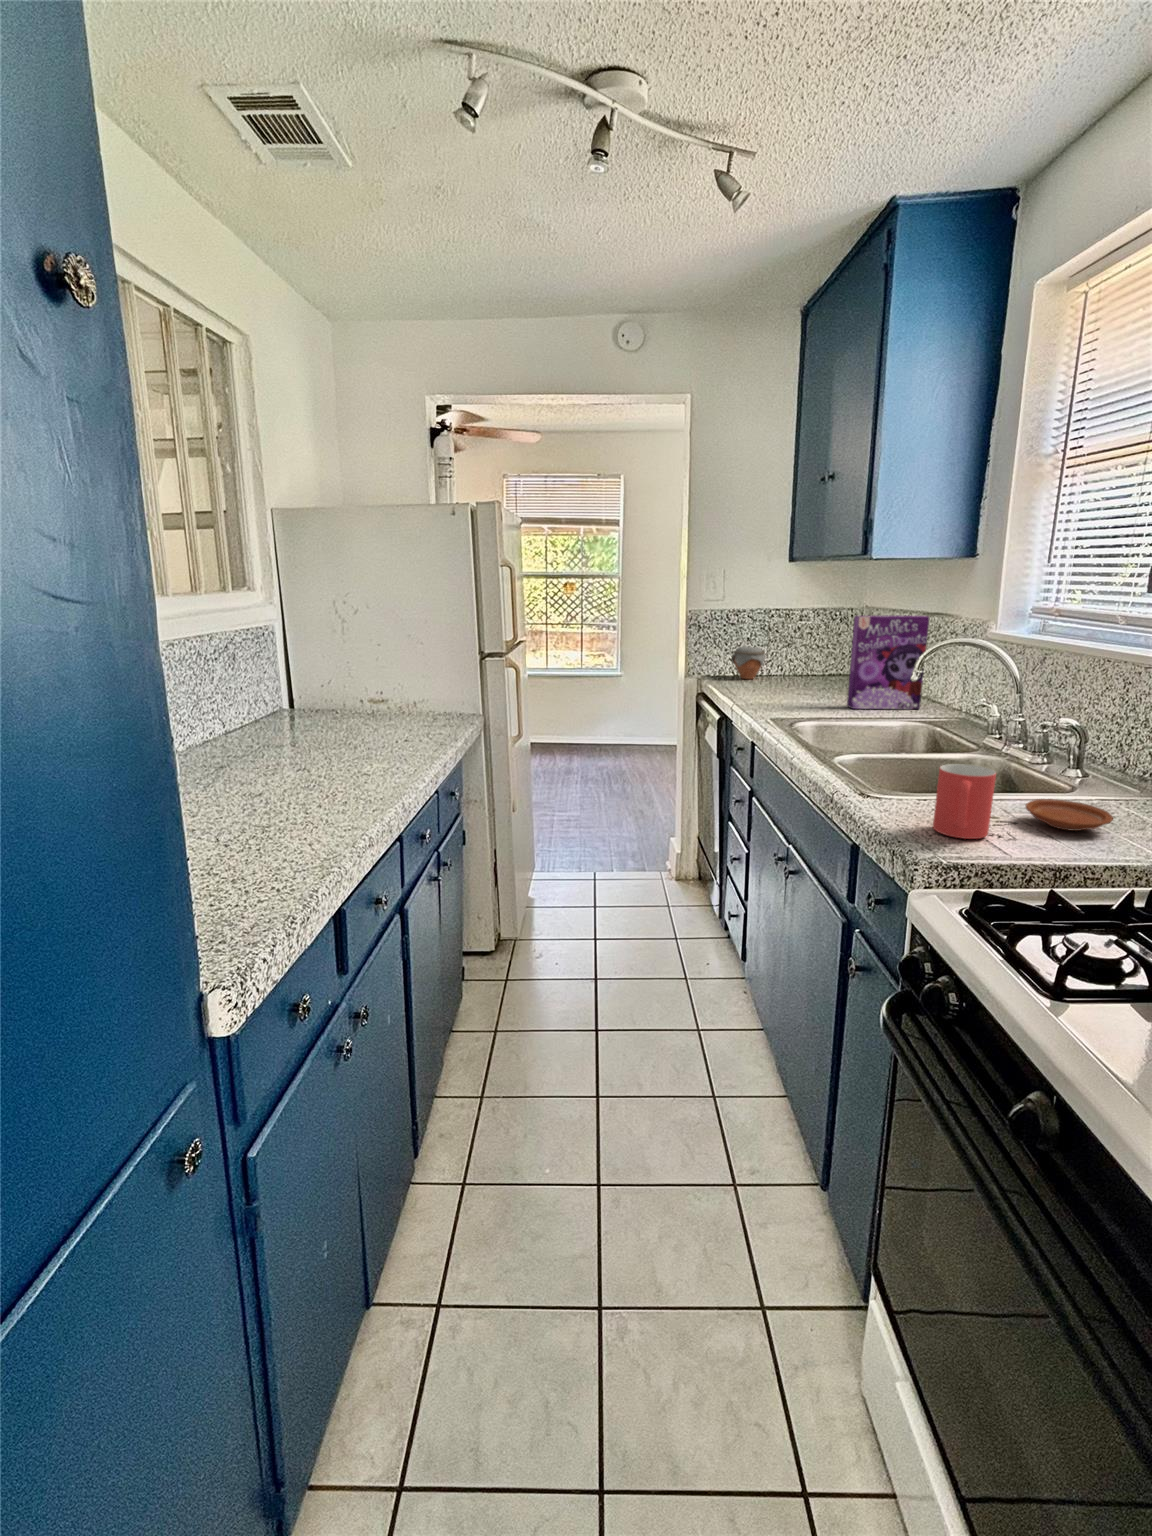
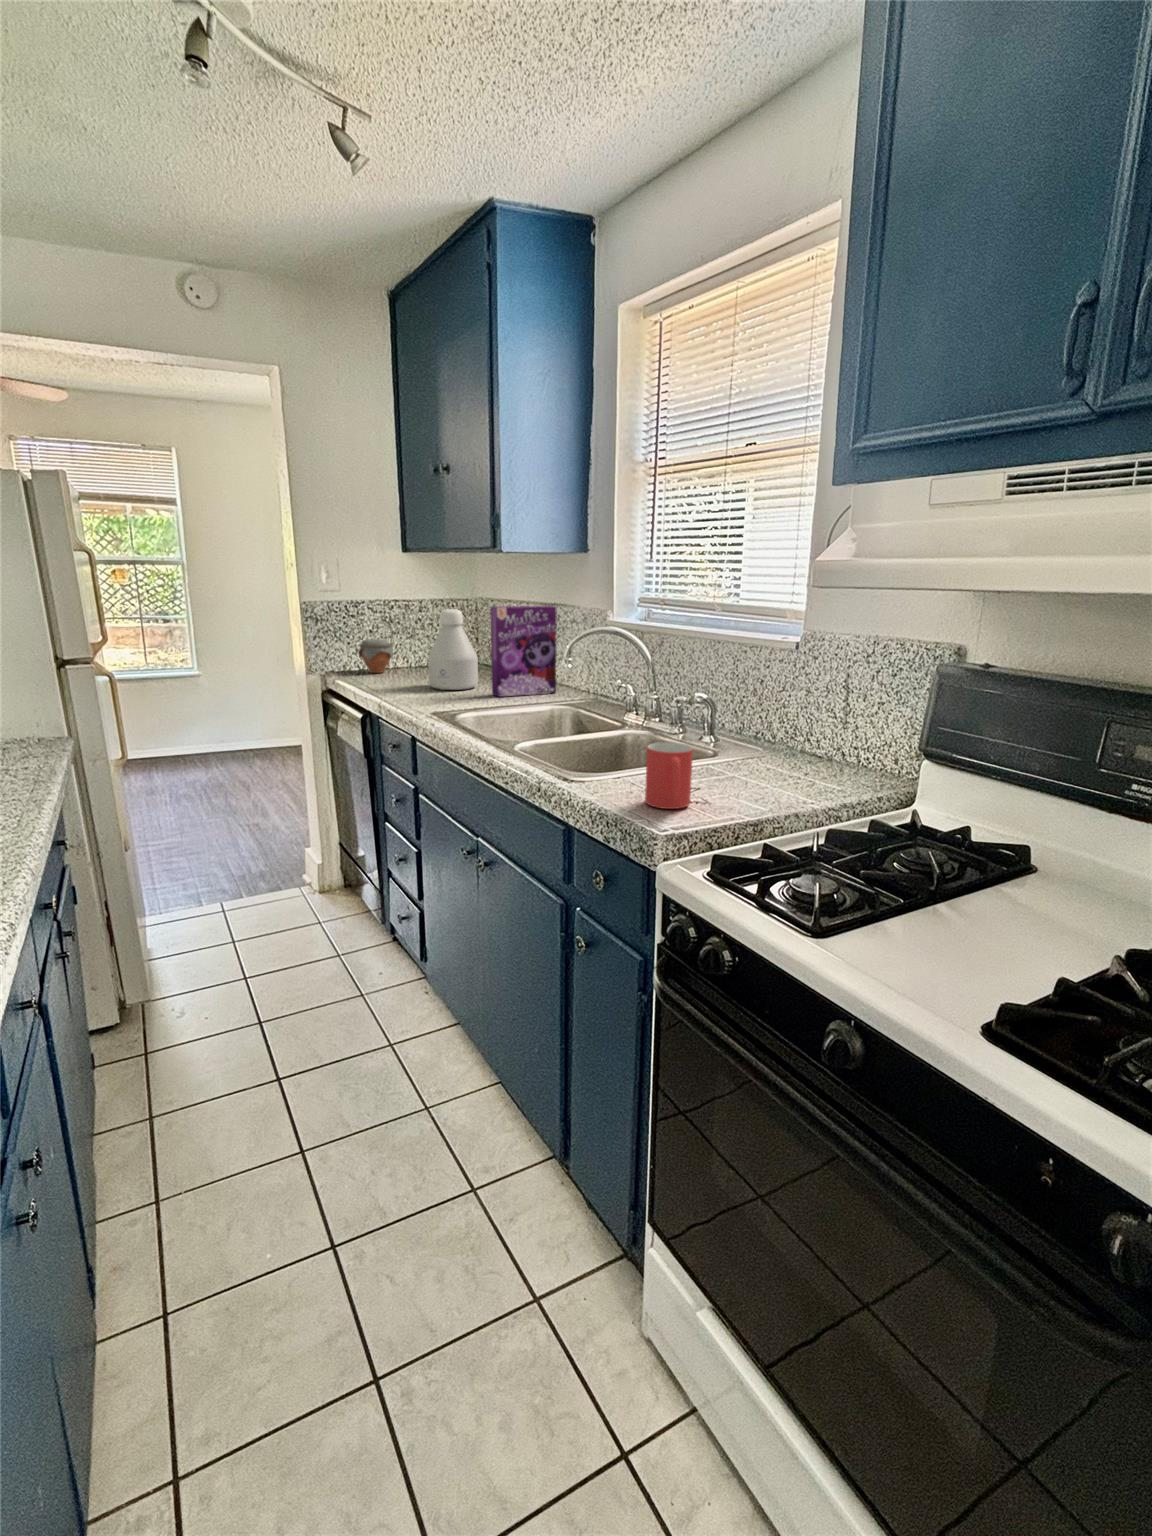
bottle: none [787,618,840,699] -> present [428,609,478,690]
plate: present [1026,799,1113,831] -> none [703,764,766,789]

